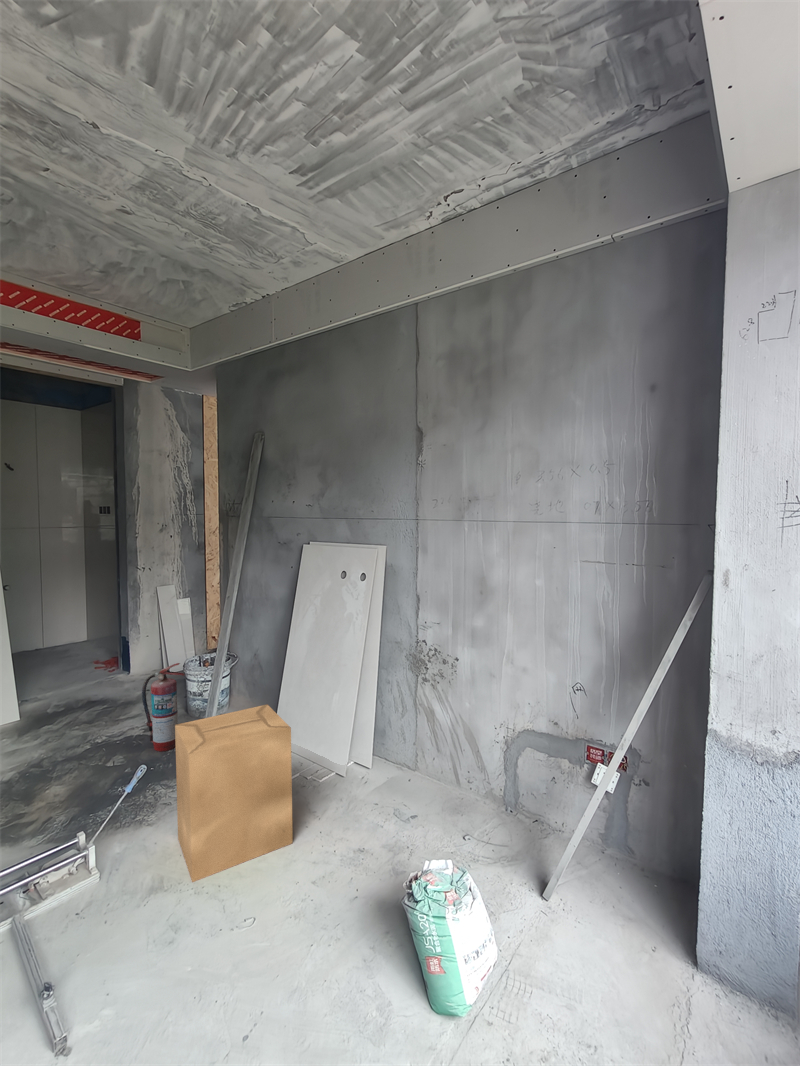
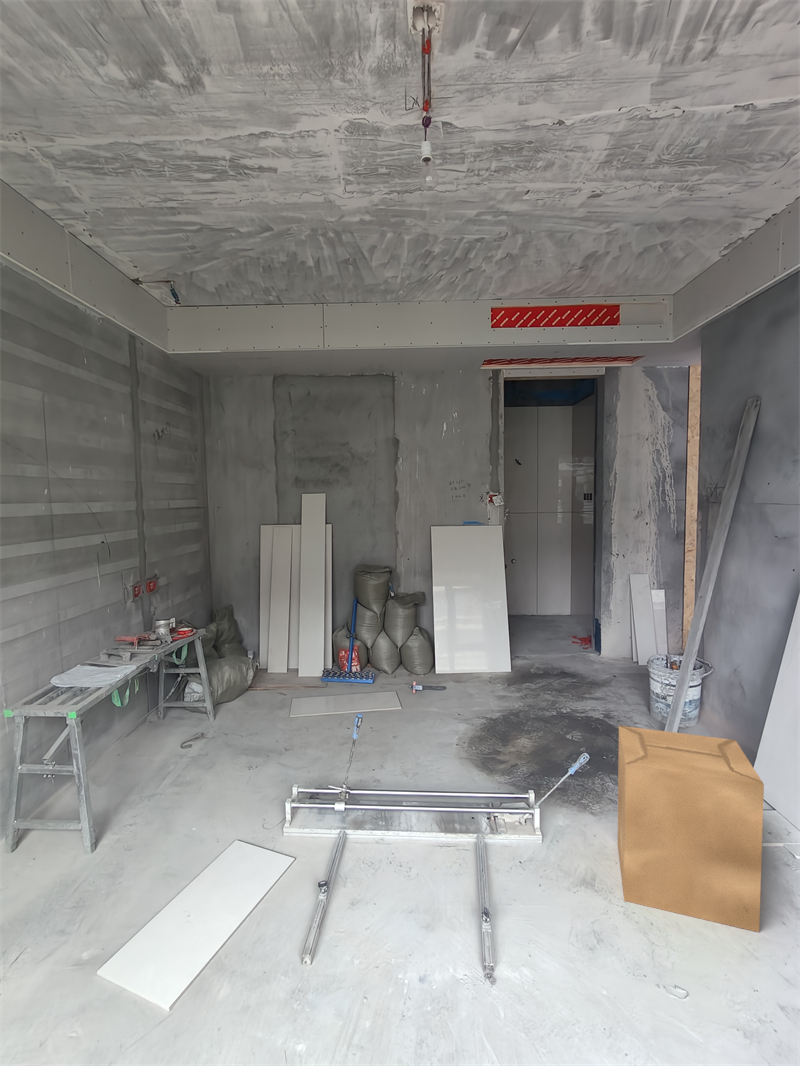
fire extinguisher: present [142,663,185,751] -> none [601,658,644,745]

